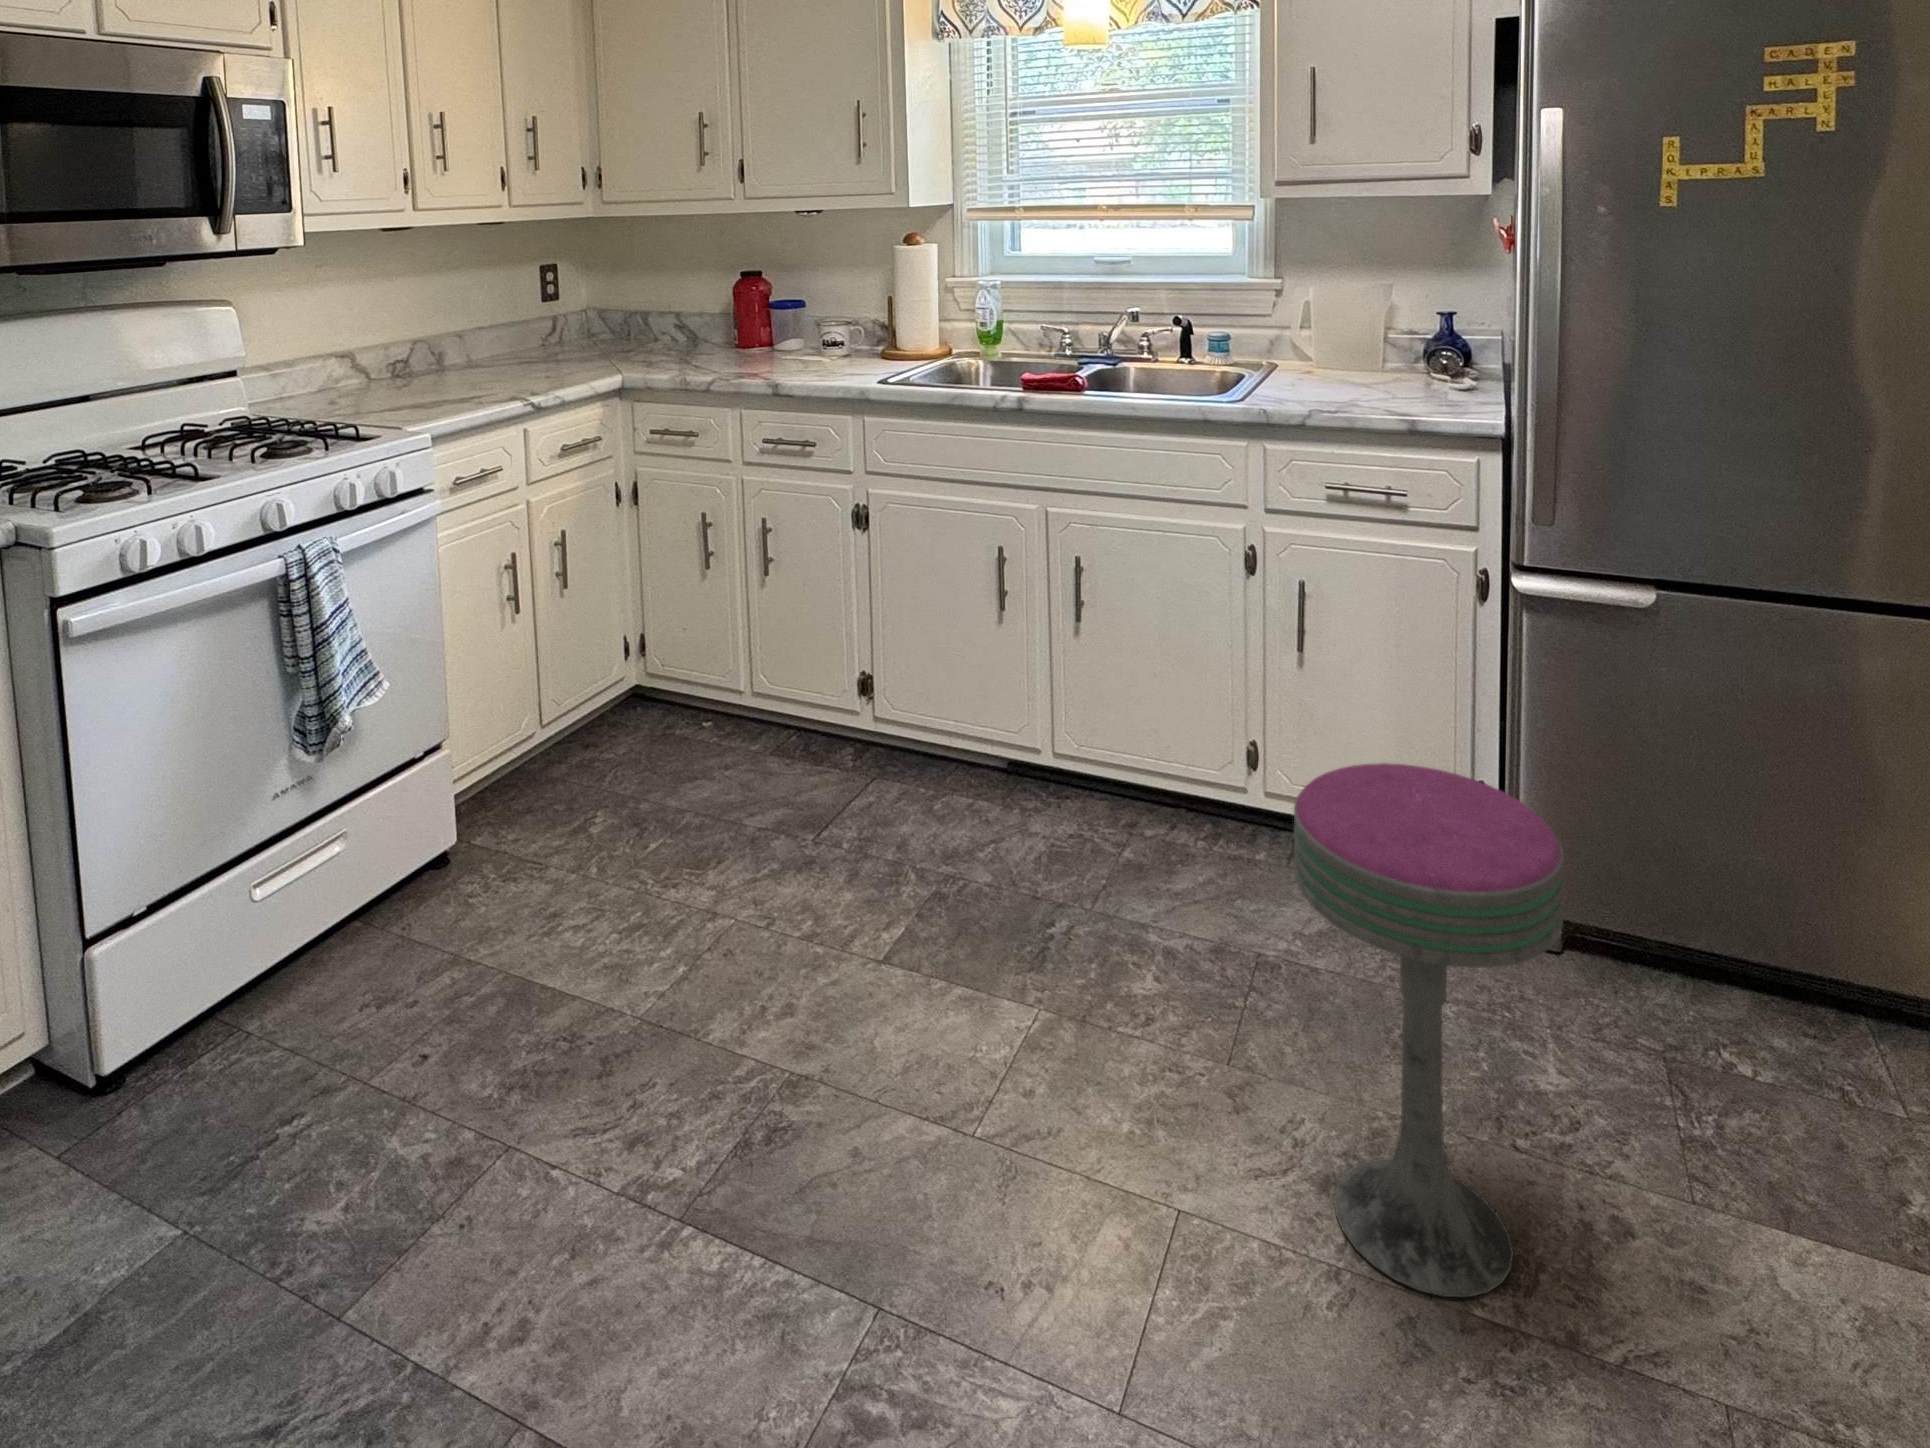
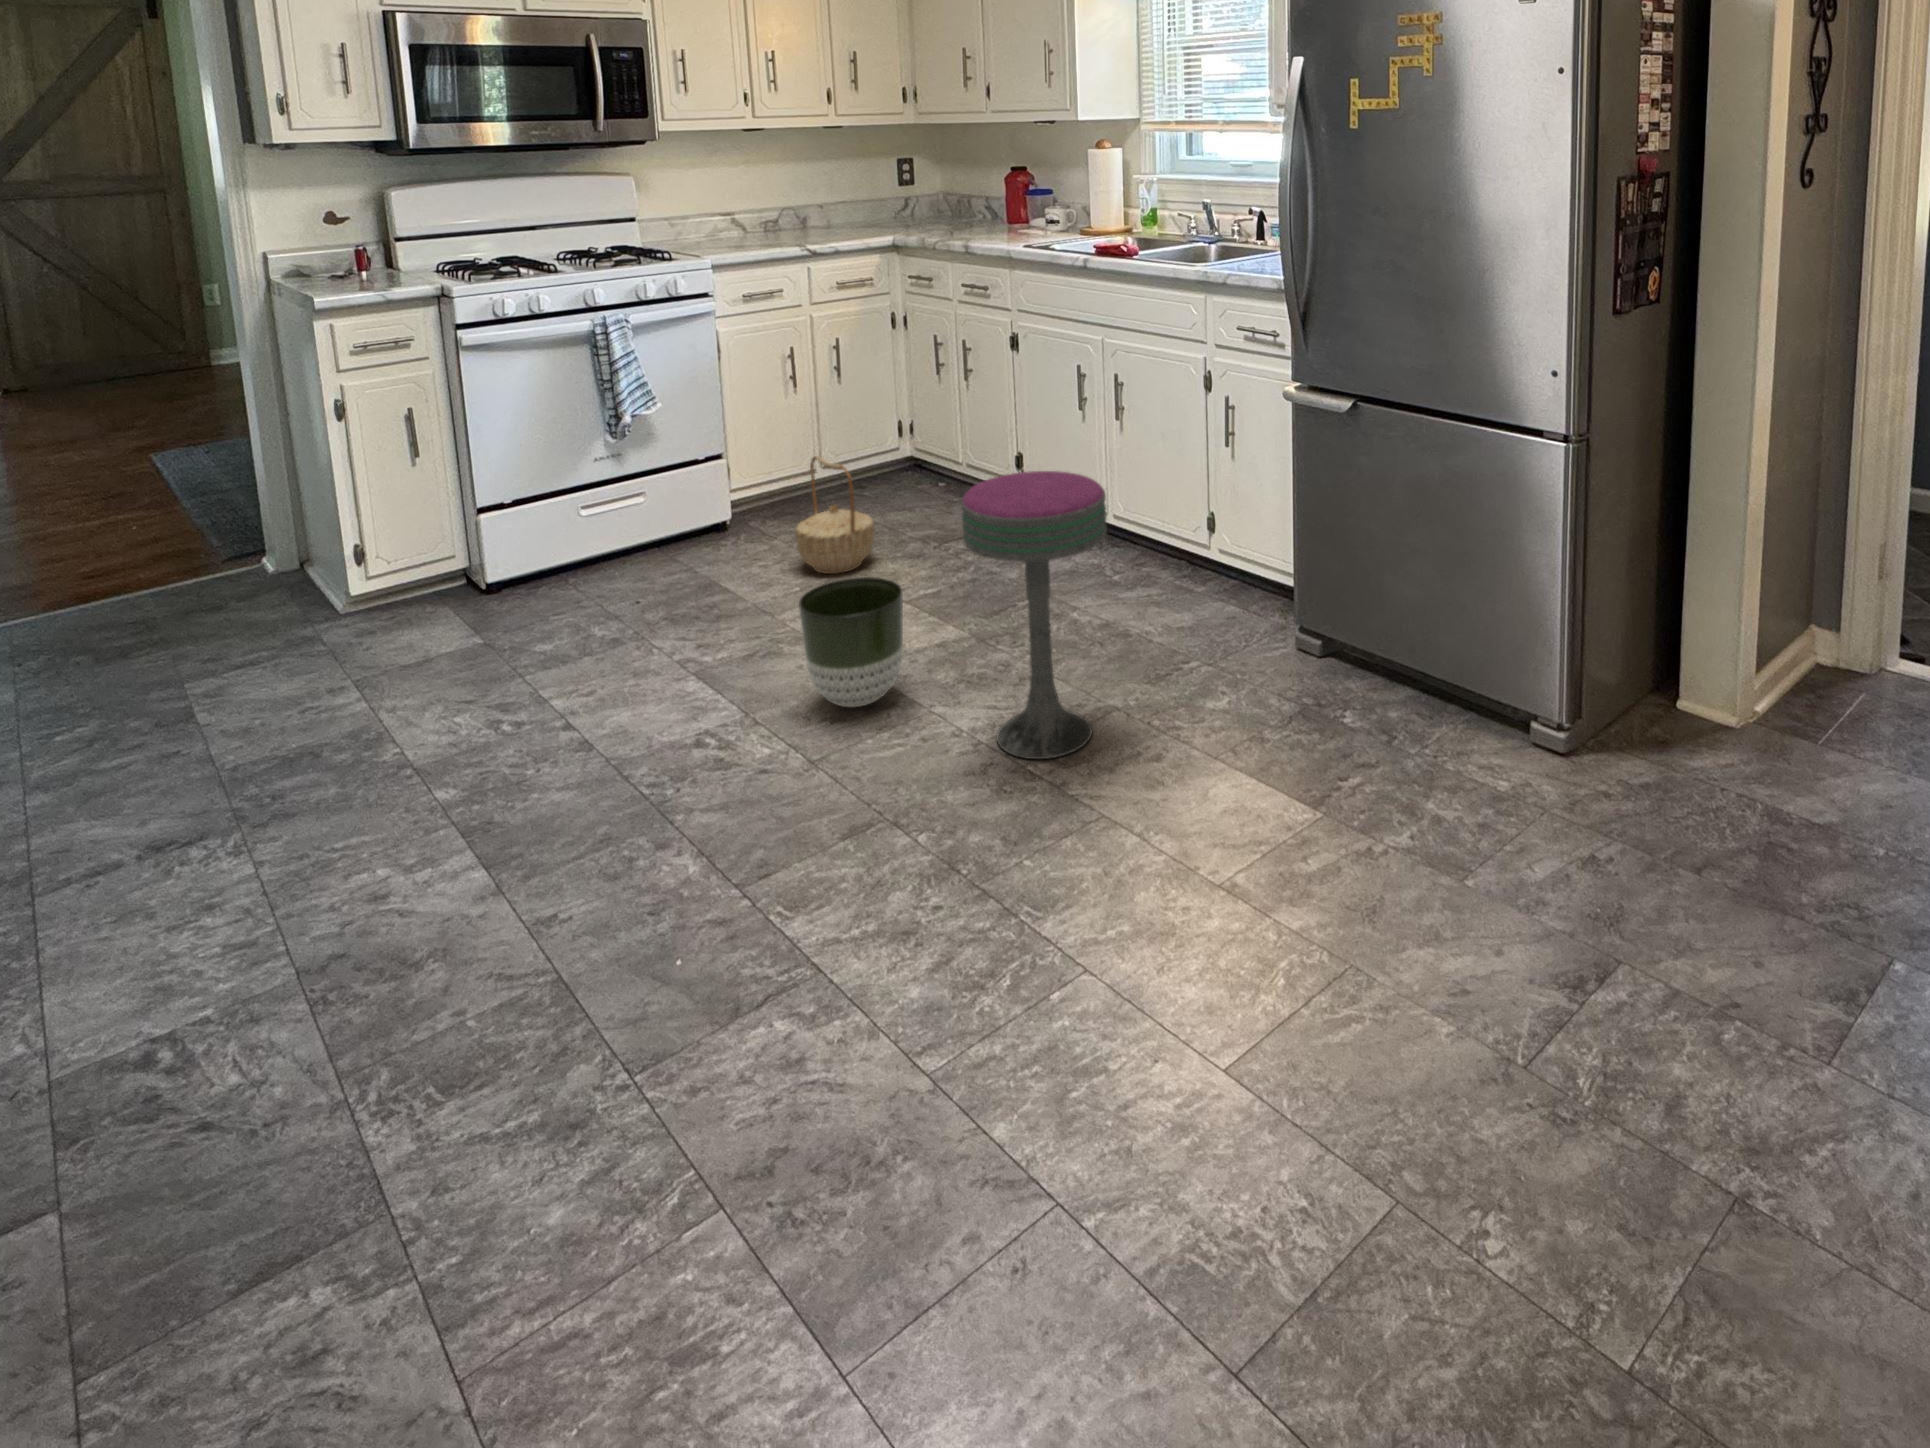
basket: none [639,732,760,926] -> present [795,456,874,574]
planter: none [949,979,1129,1249] -> present [799,577,903,708]

